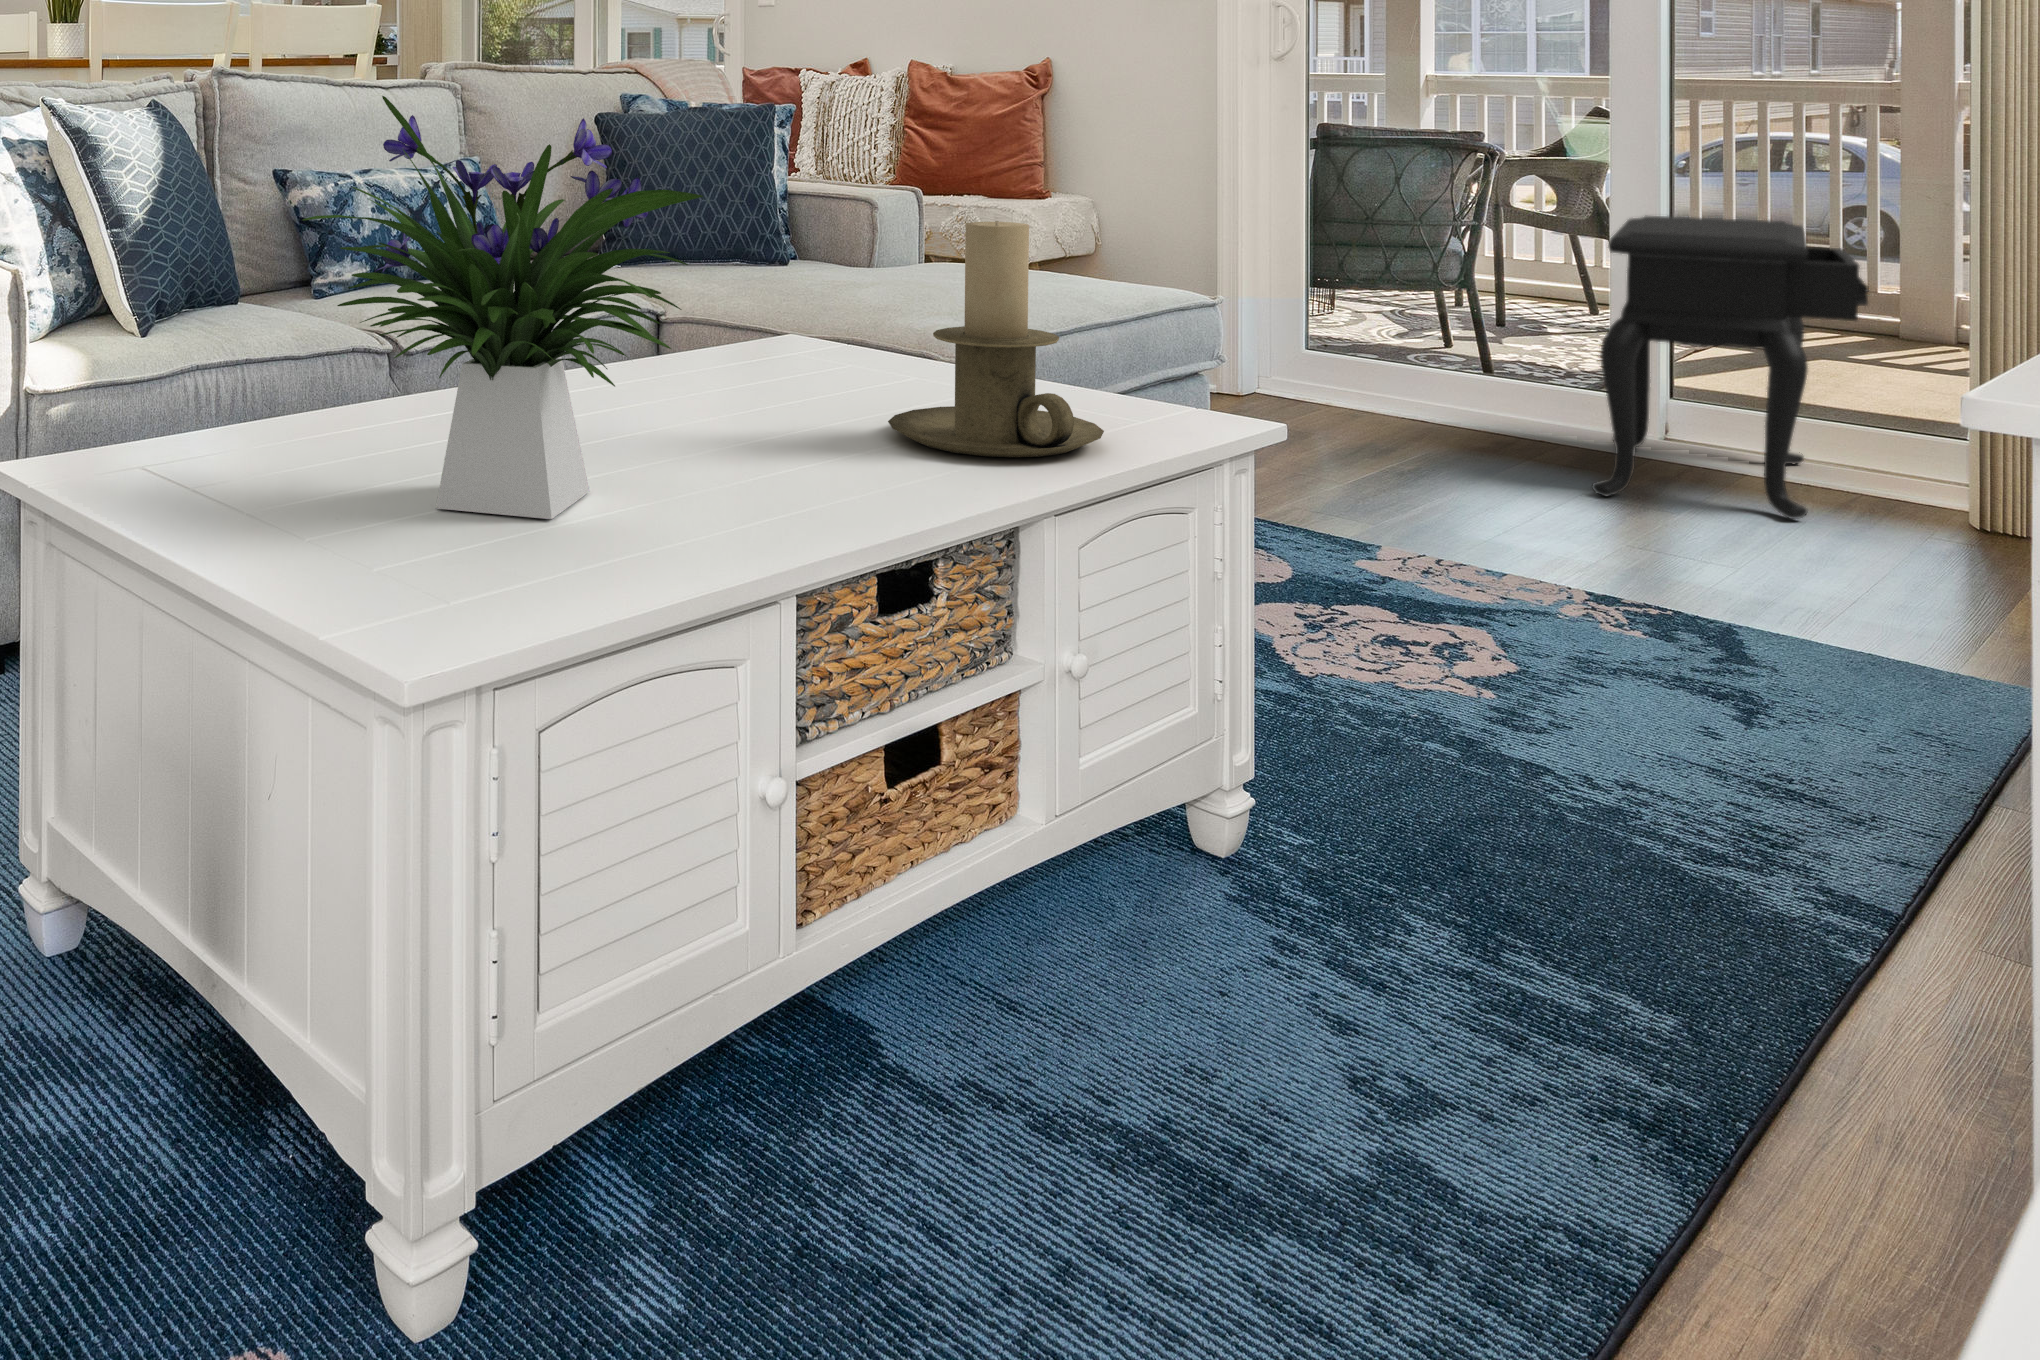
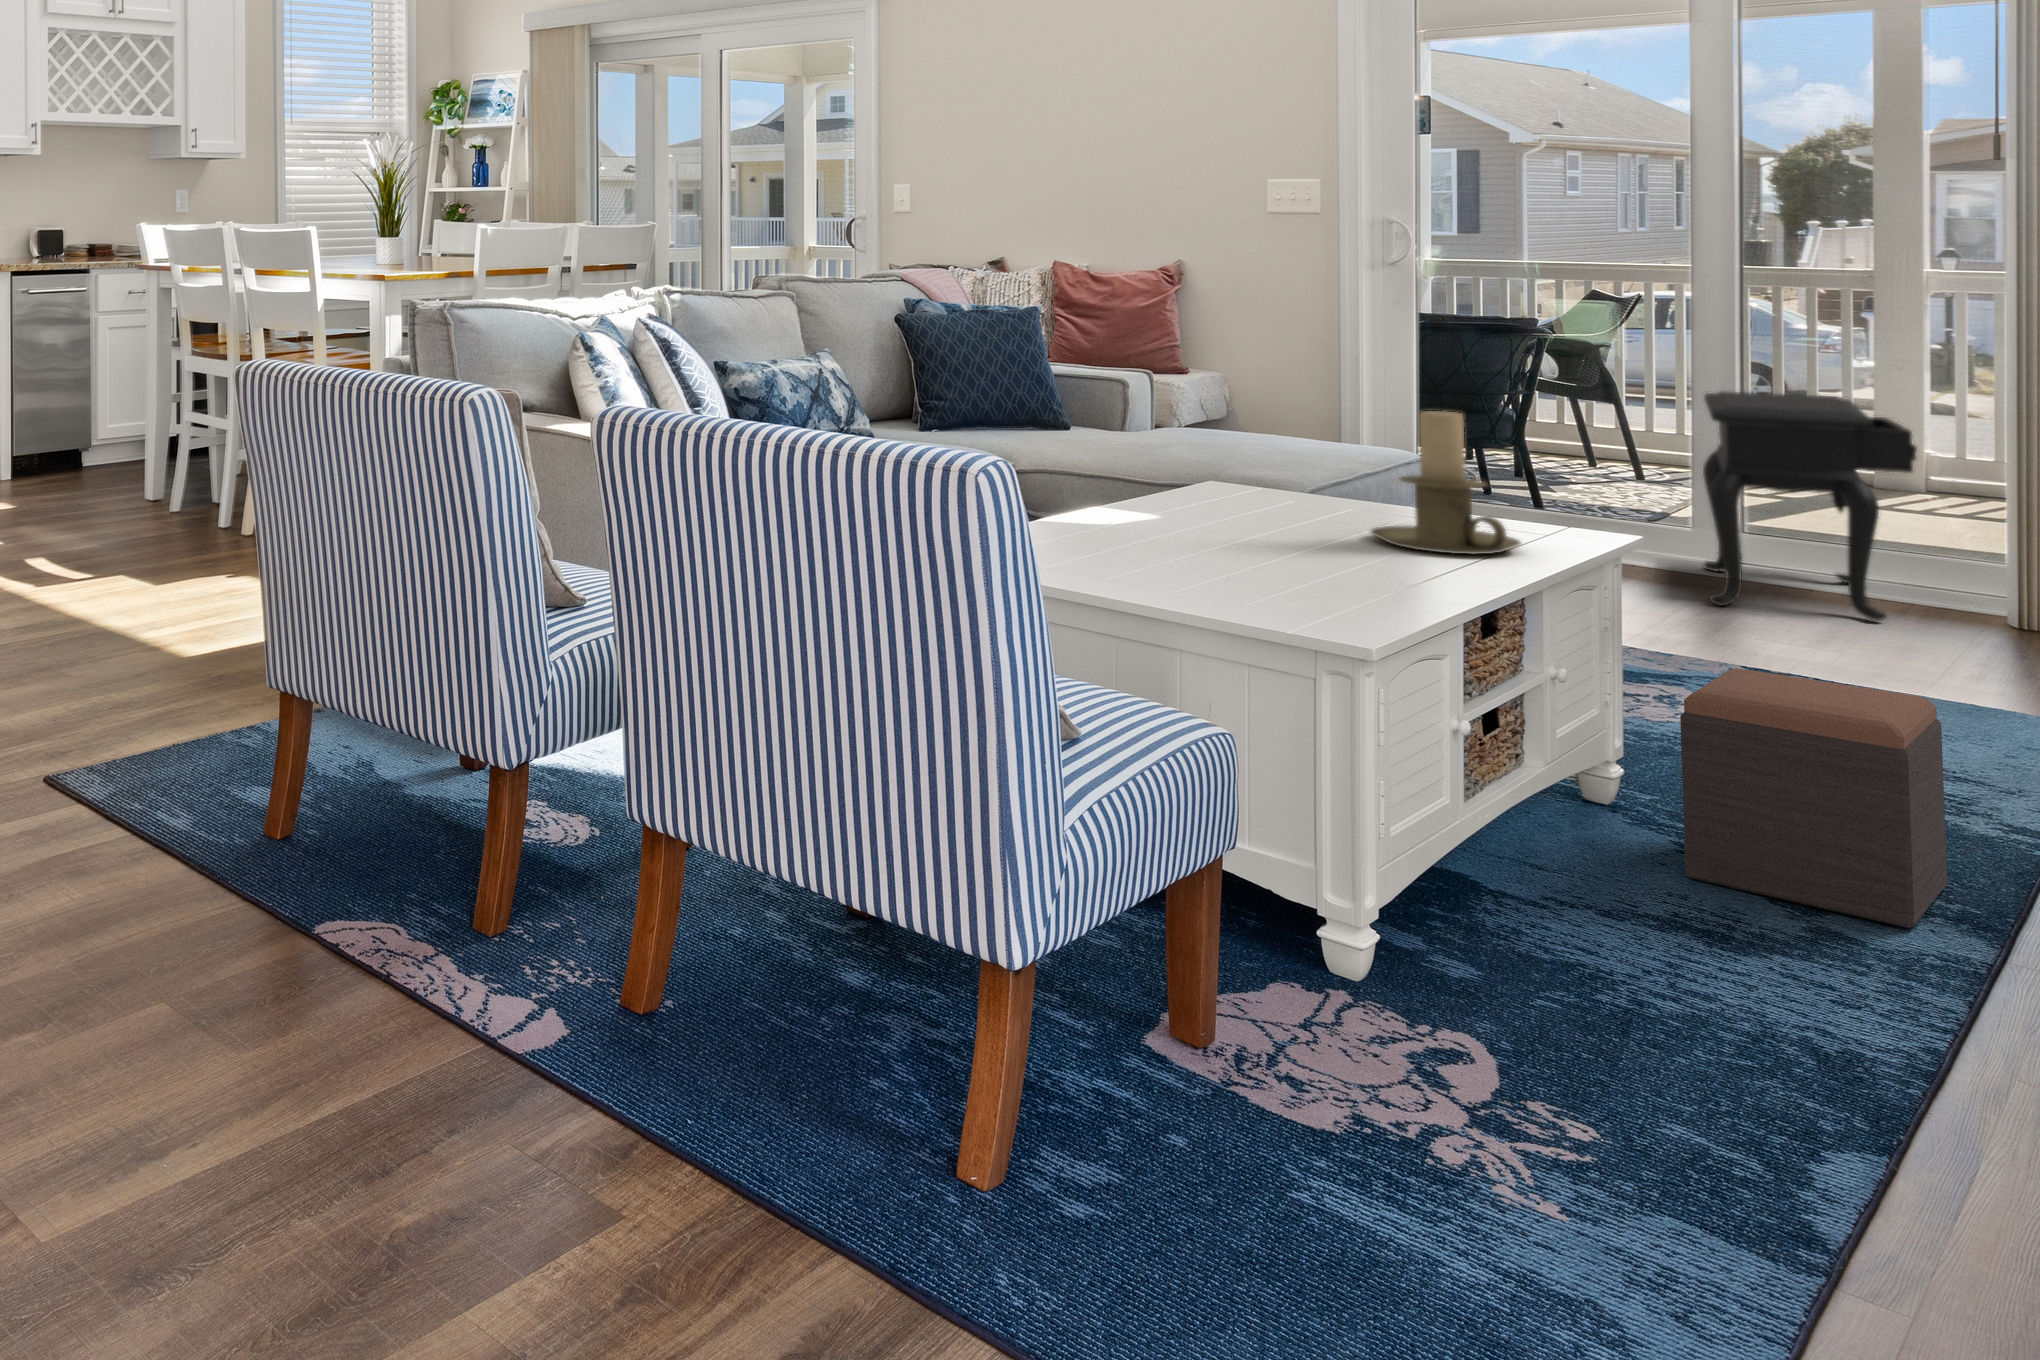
flower arrangement: present [303,96,703,519] -> none [1090,344,1338,584]
footstool: none [1240,655,1685,1165] -> present [1680,668,1947,928]

